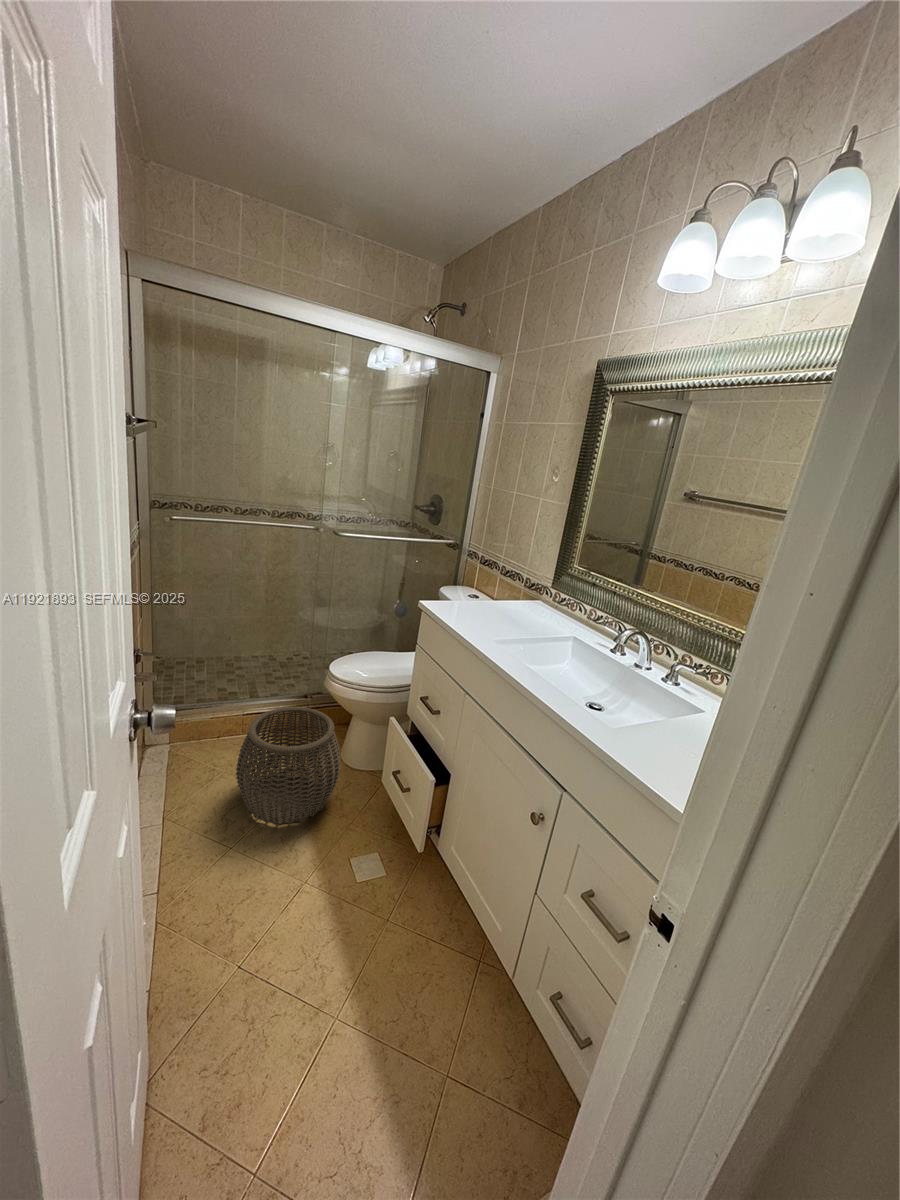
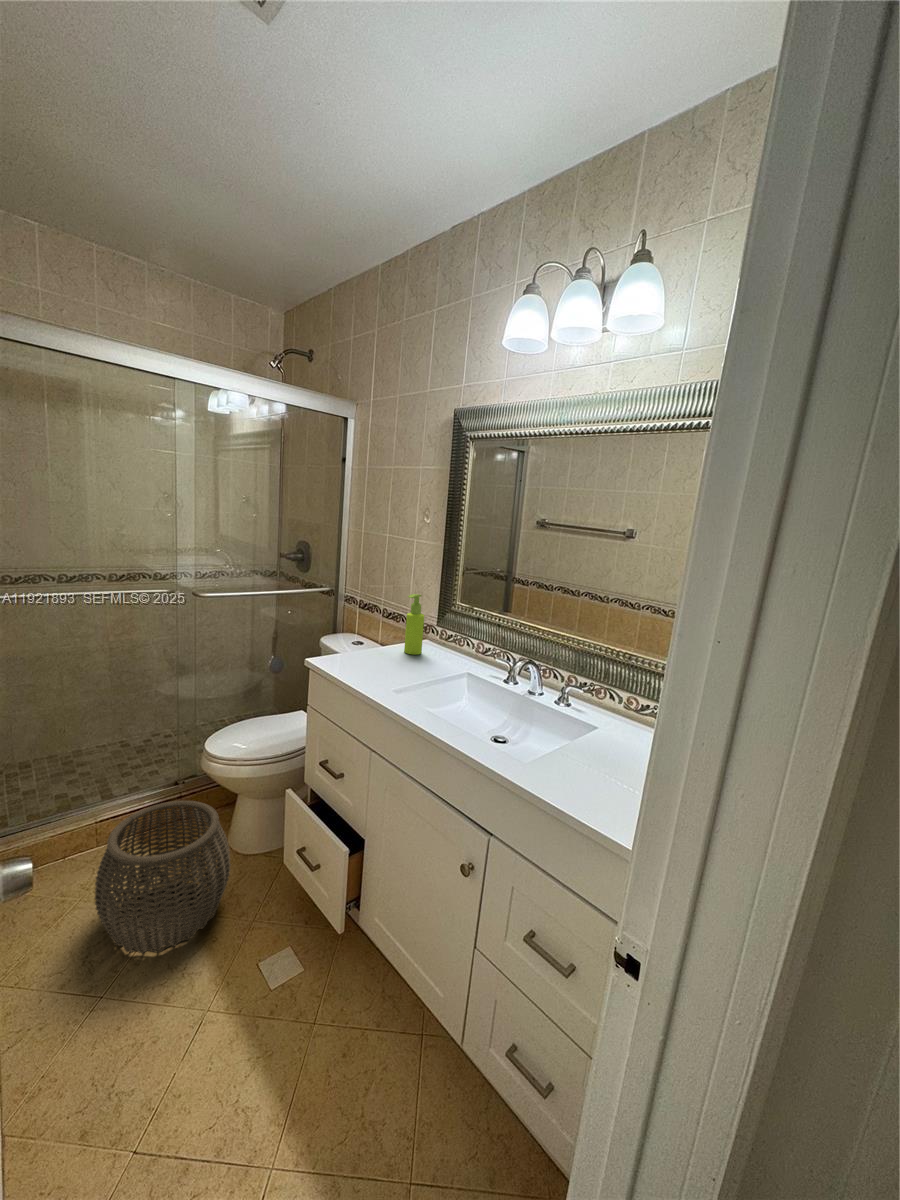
soap dispenser: none [514,552,538,612] -> present [404,594,424,655]

